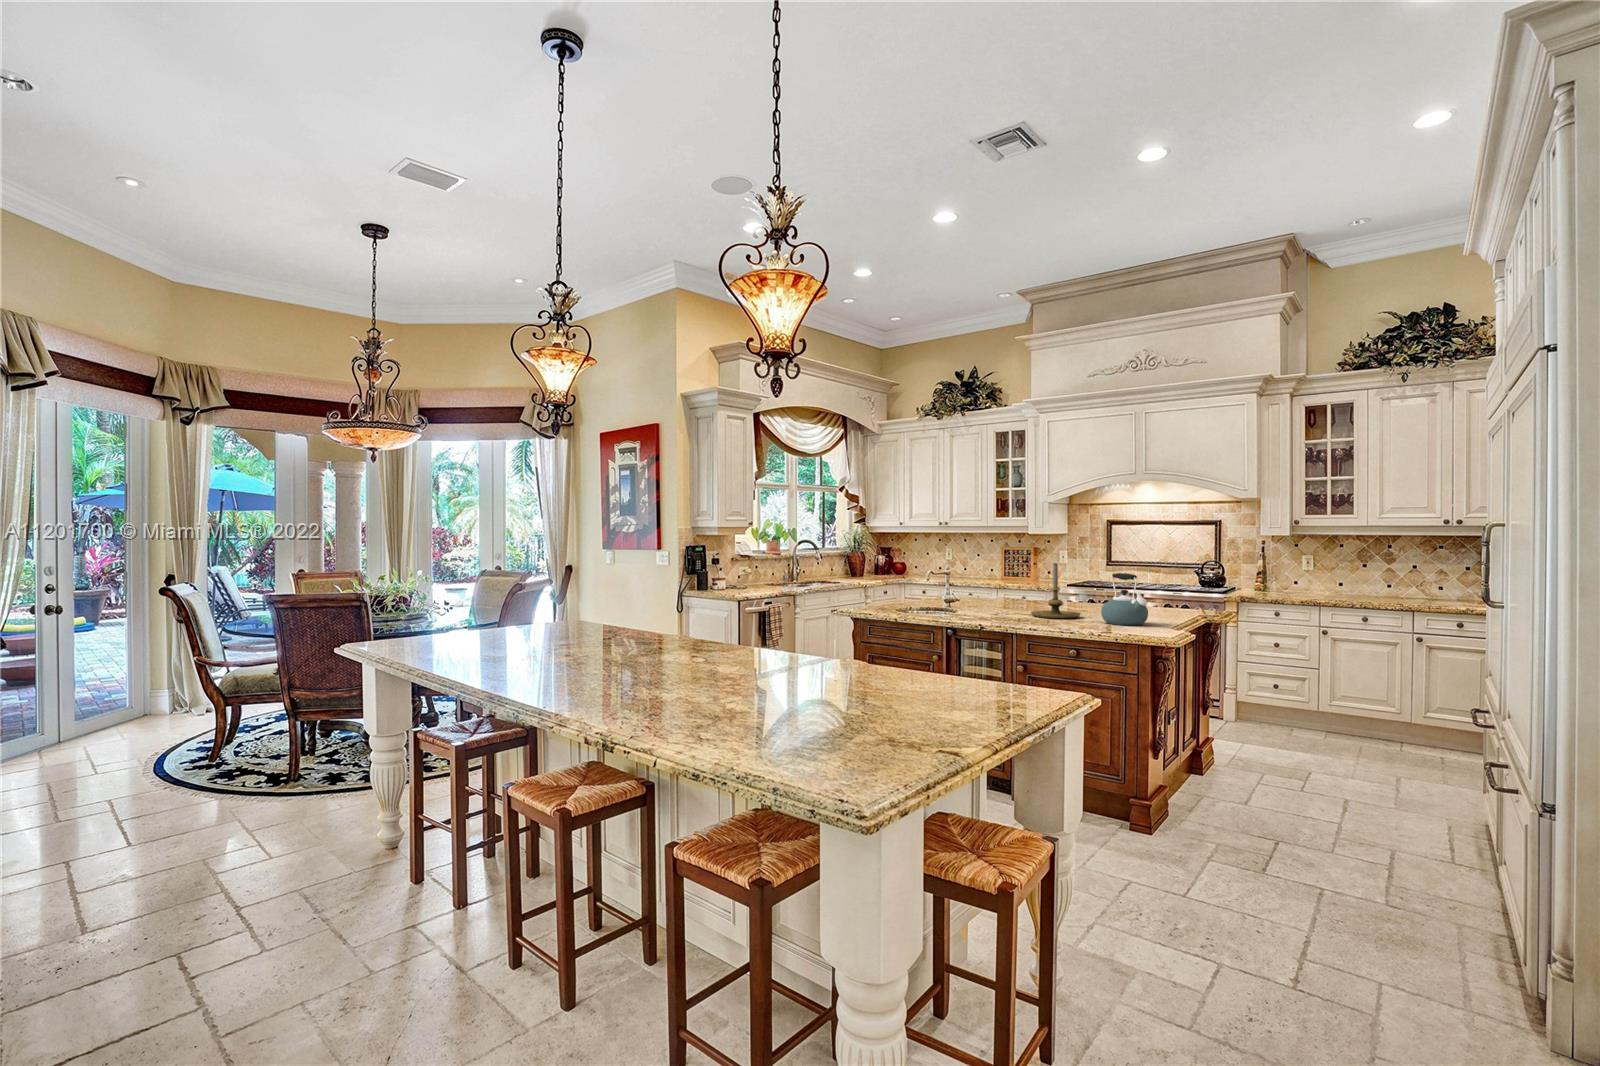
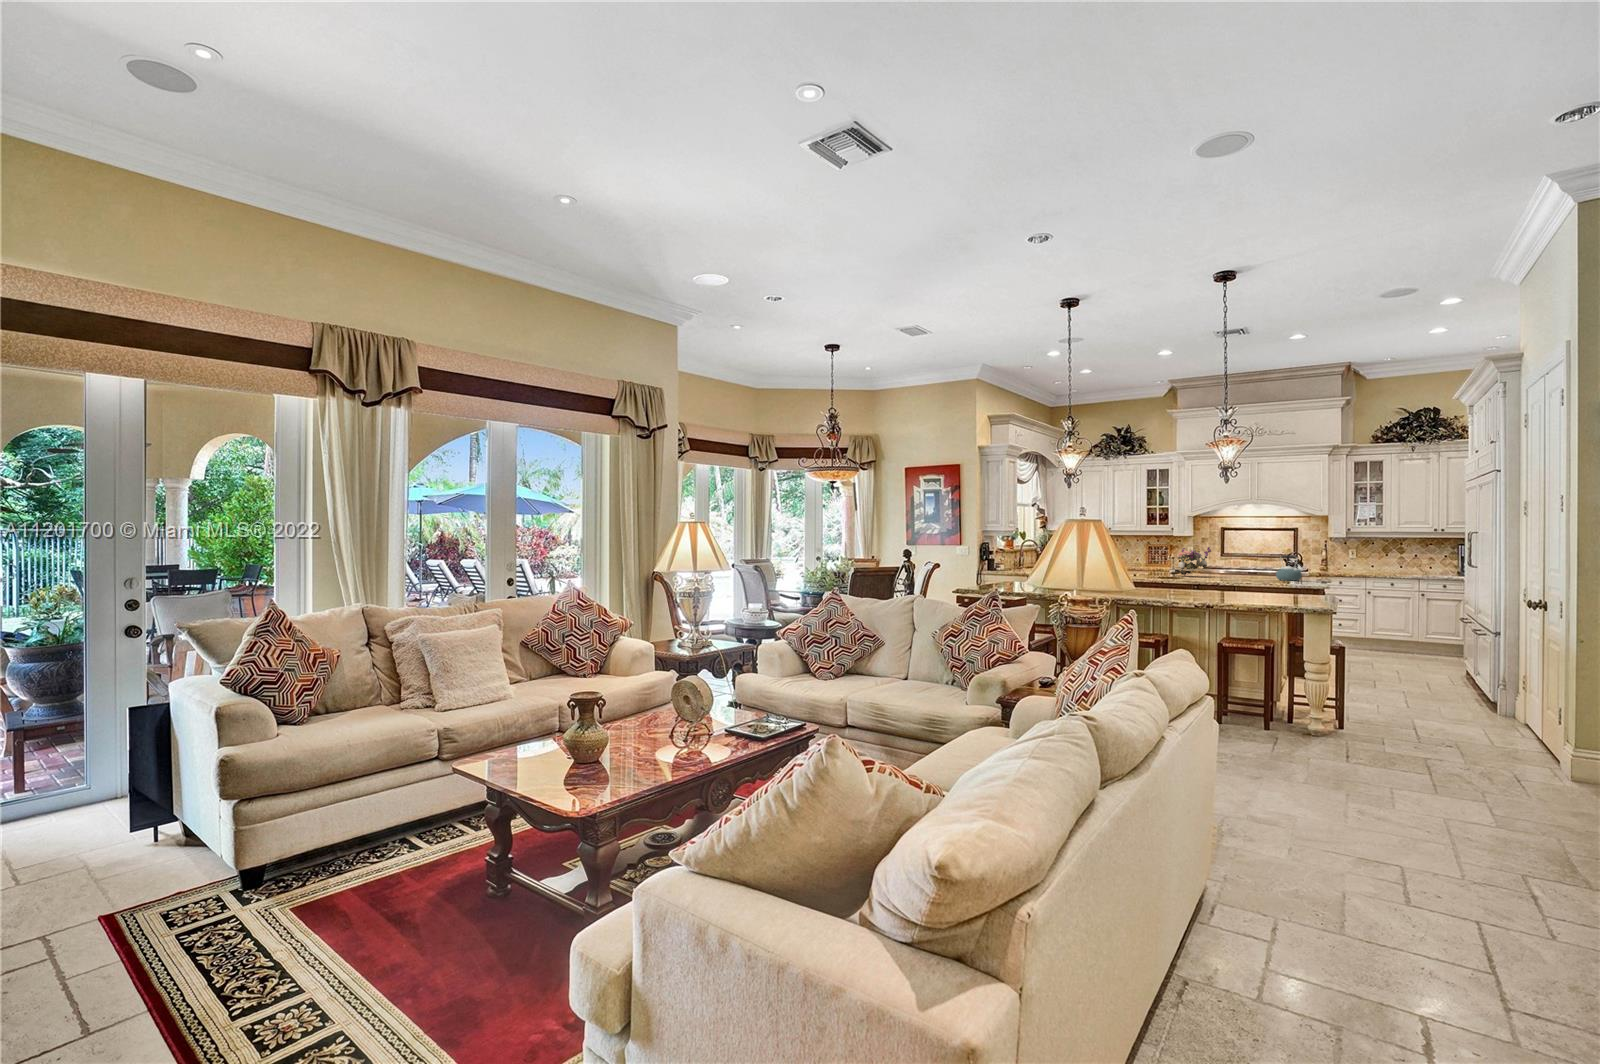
flower arrangement: none [930,555,1001,611] -> present [1172,547,1211,576]
candle holder: present [1031,563,1081,619] -> none [1230,550,1260,579]

